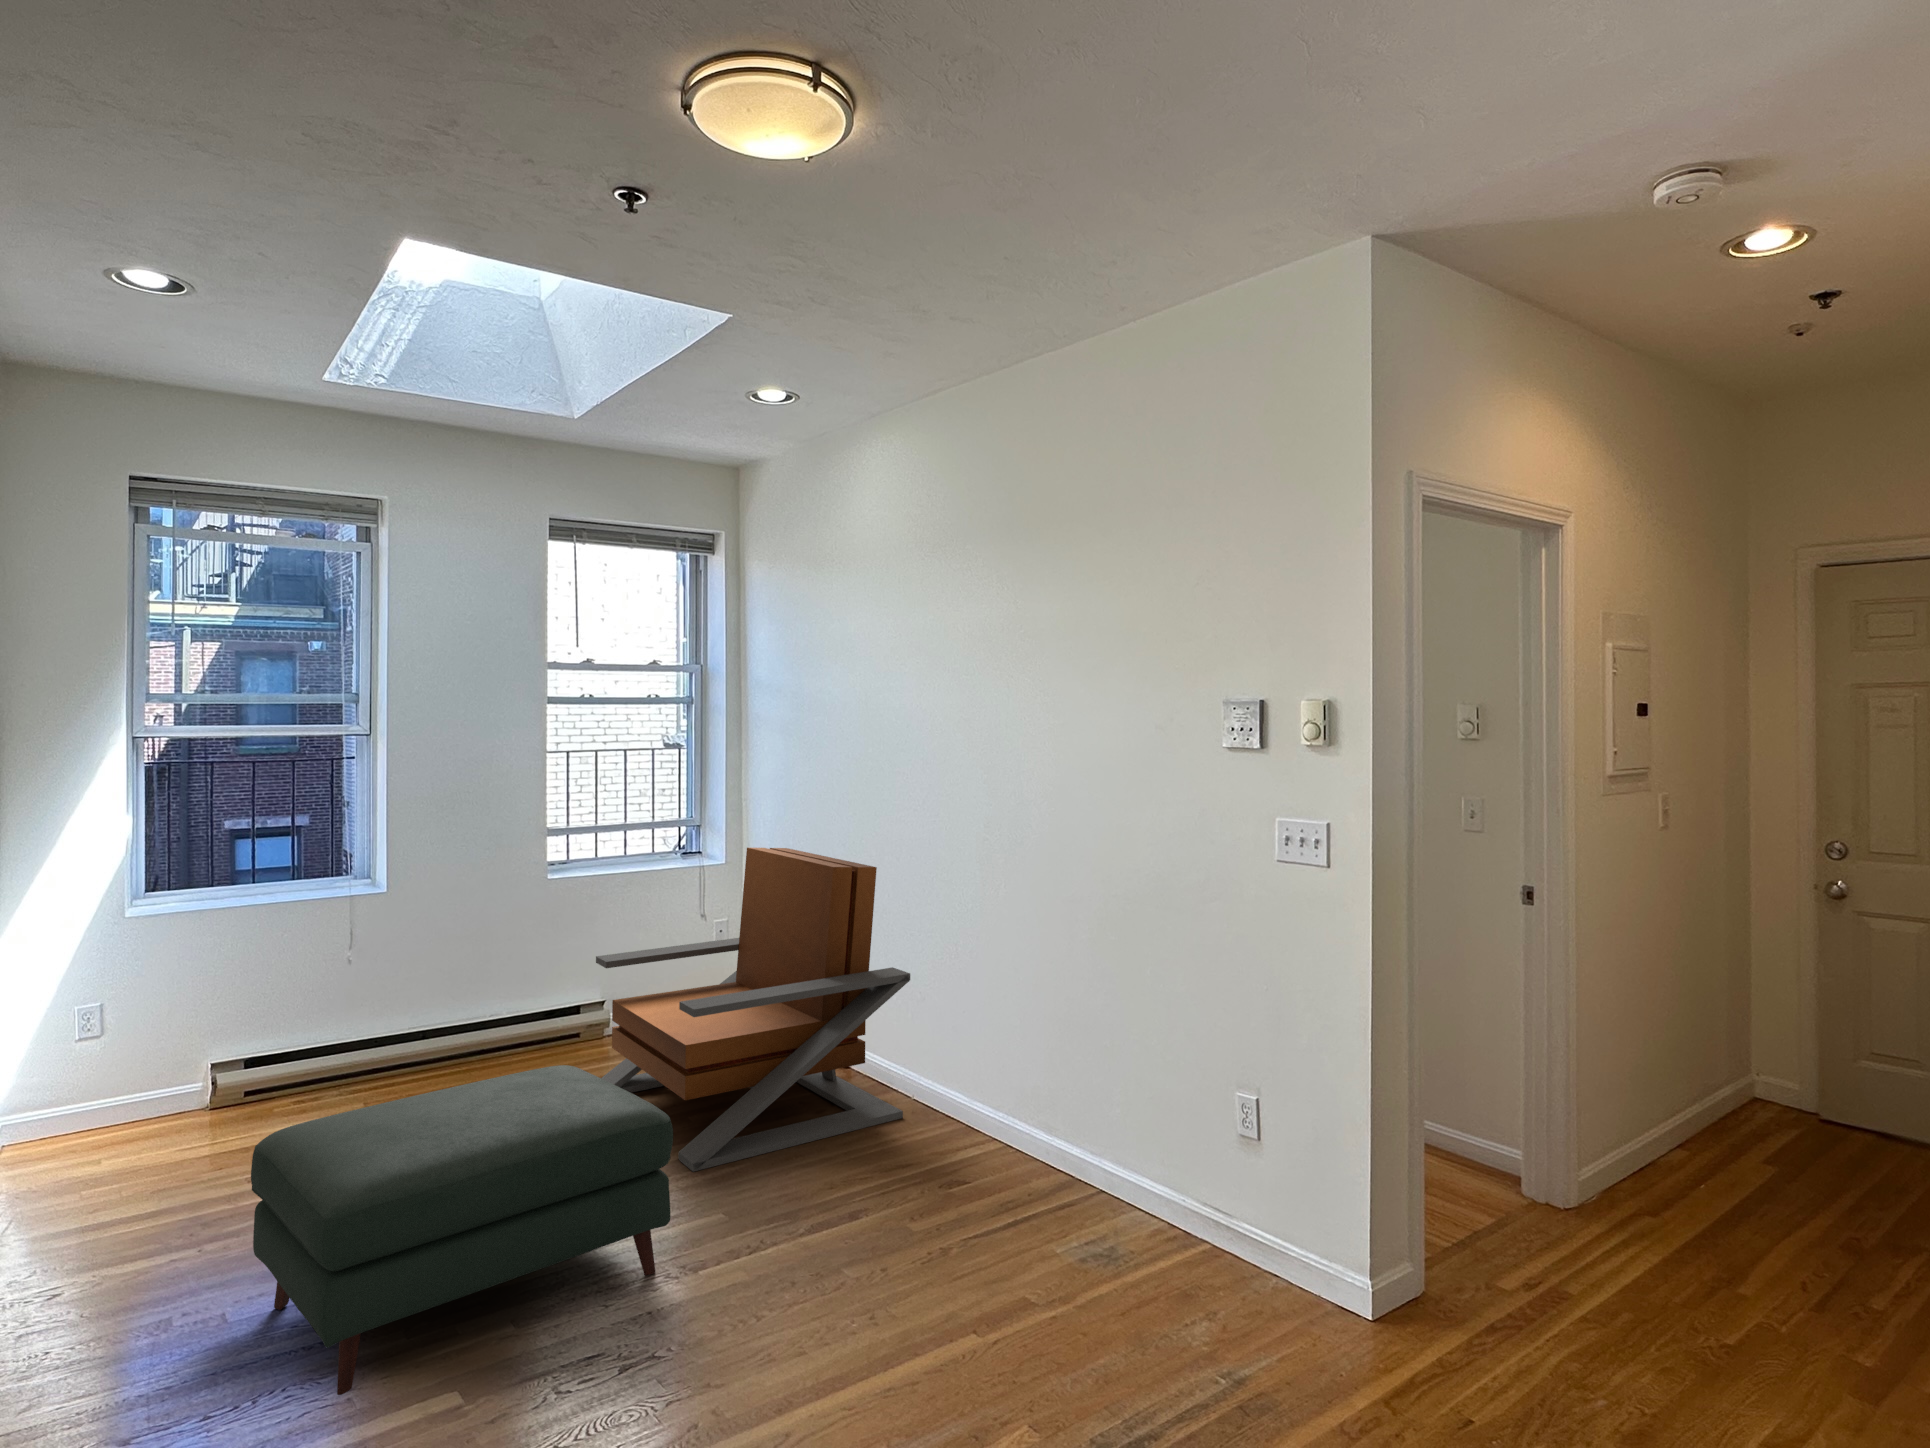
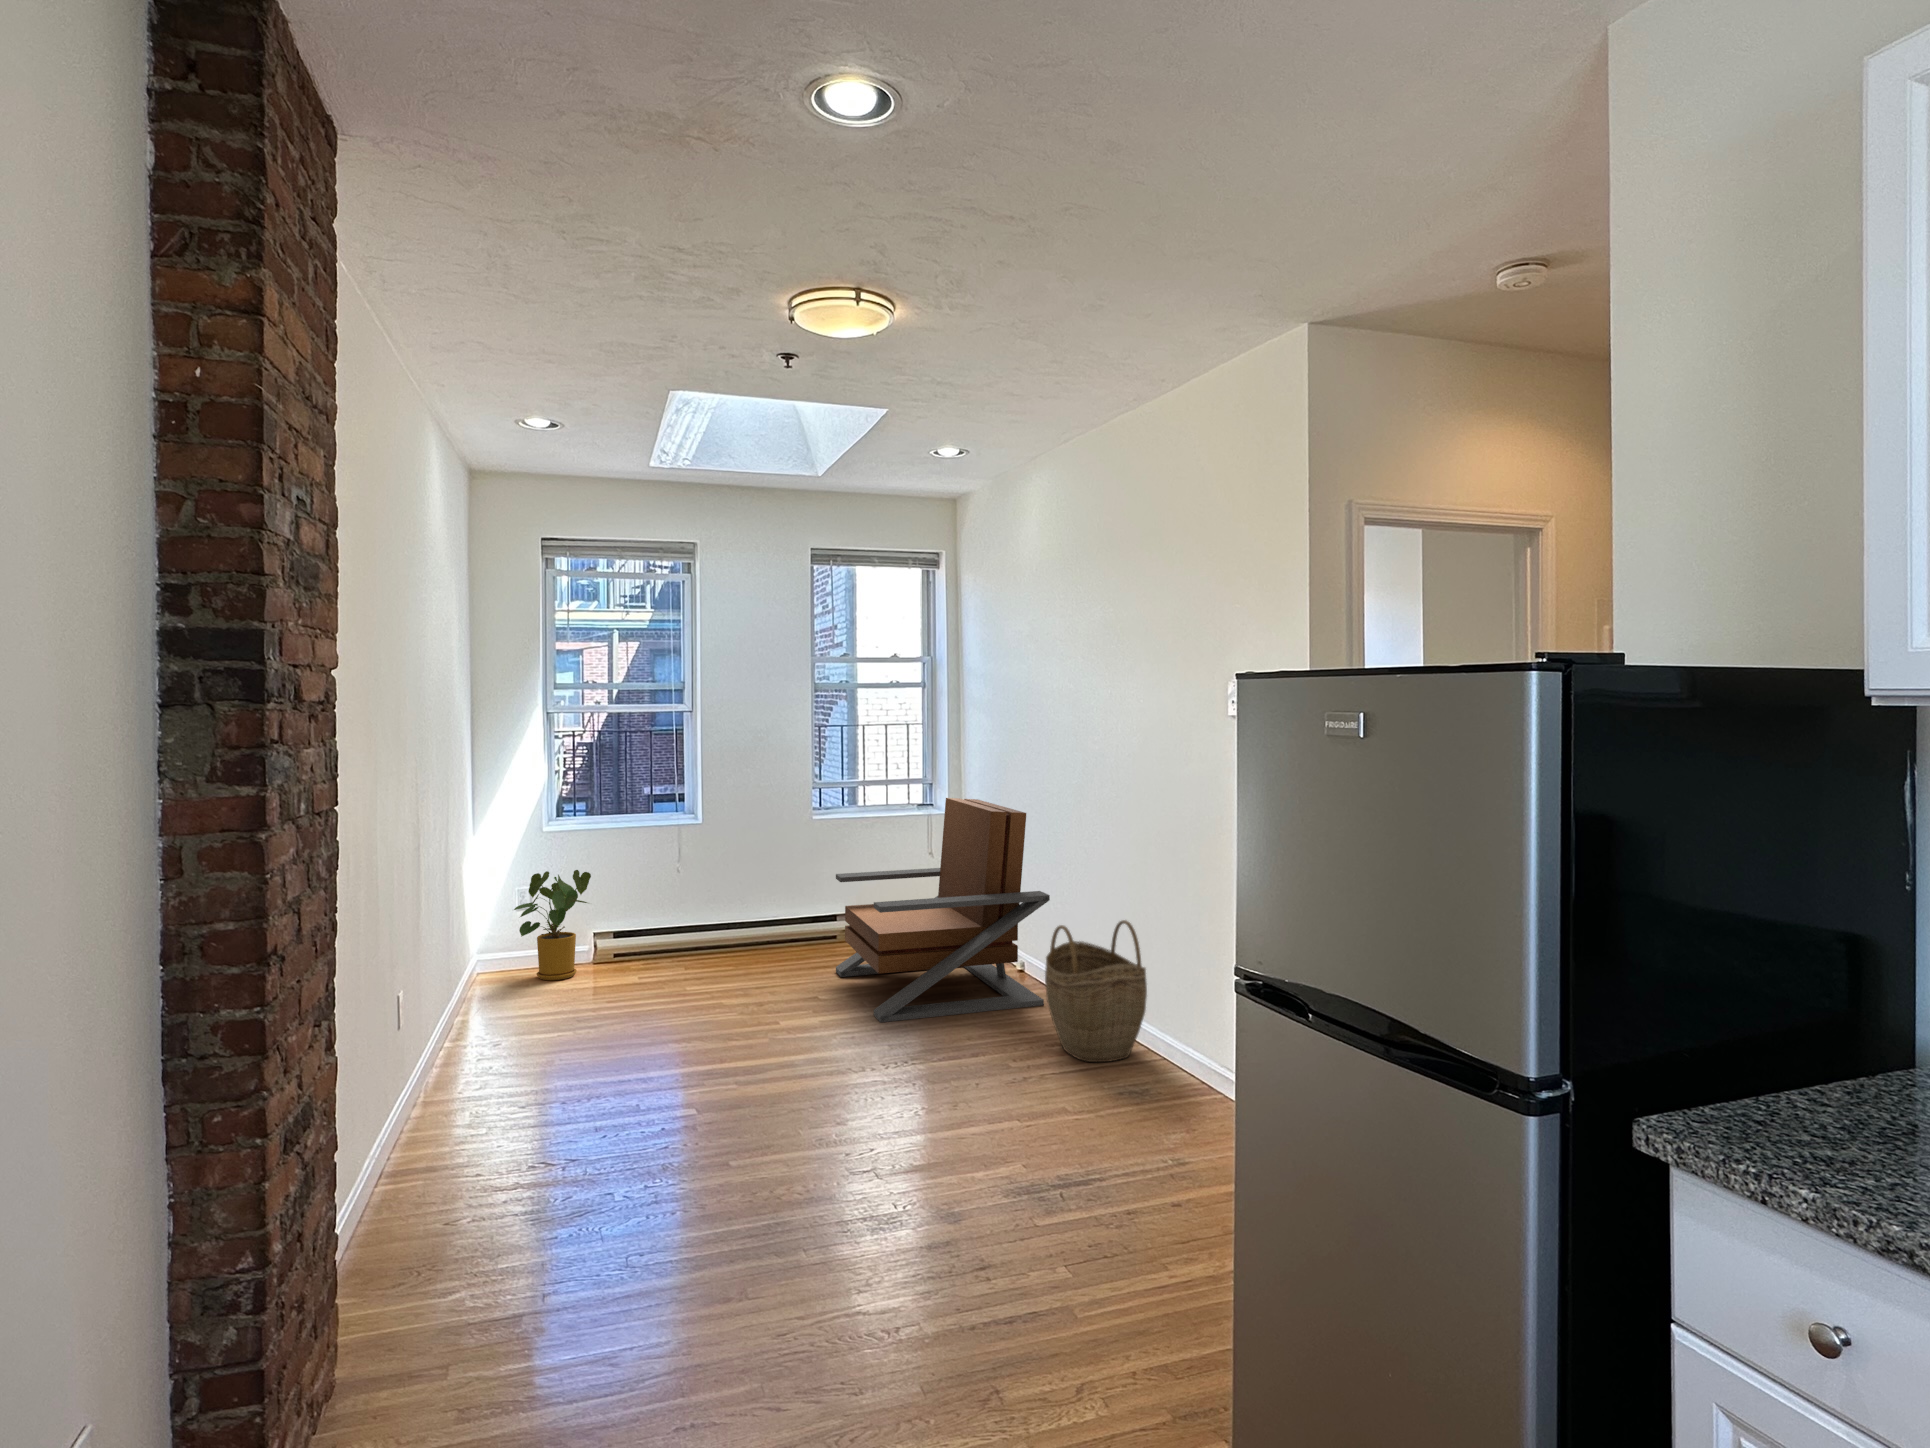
house plant: none [70,972,213,1147] -> present [514,870,591,980]
woven basket: none [939,1009,1083,1209] -> present [1045,920,1147,1062]
ottoman: present [251,1065,673,1395] -> none [598,936,843,1104]

